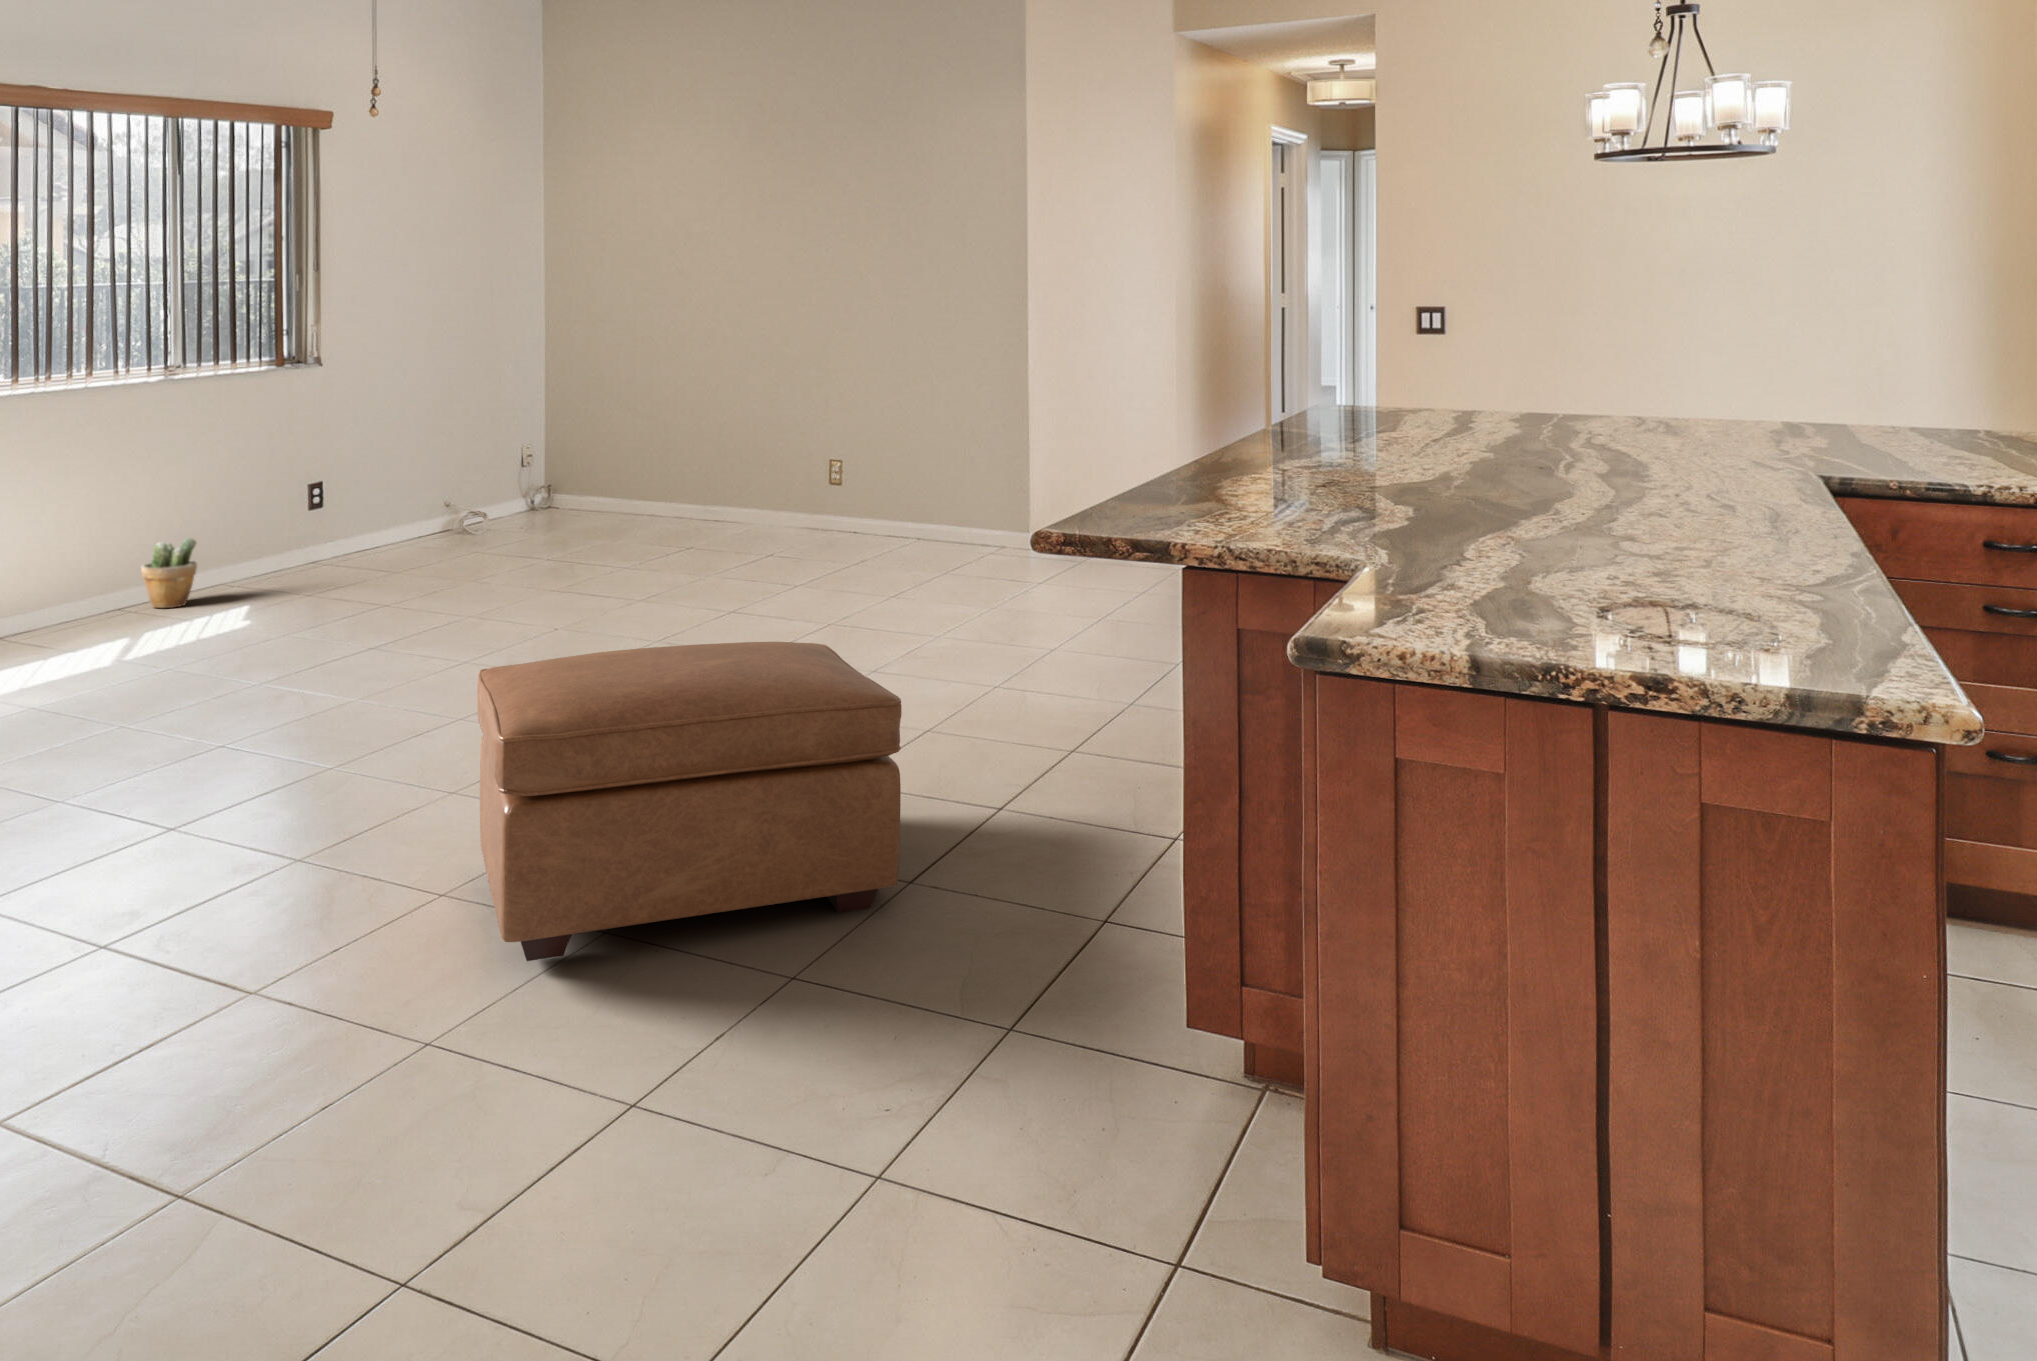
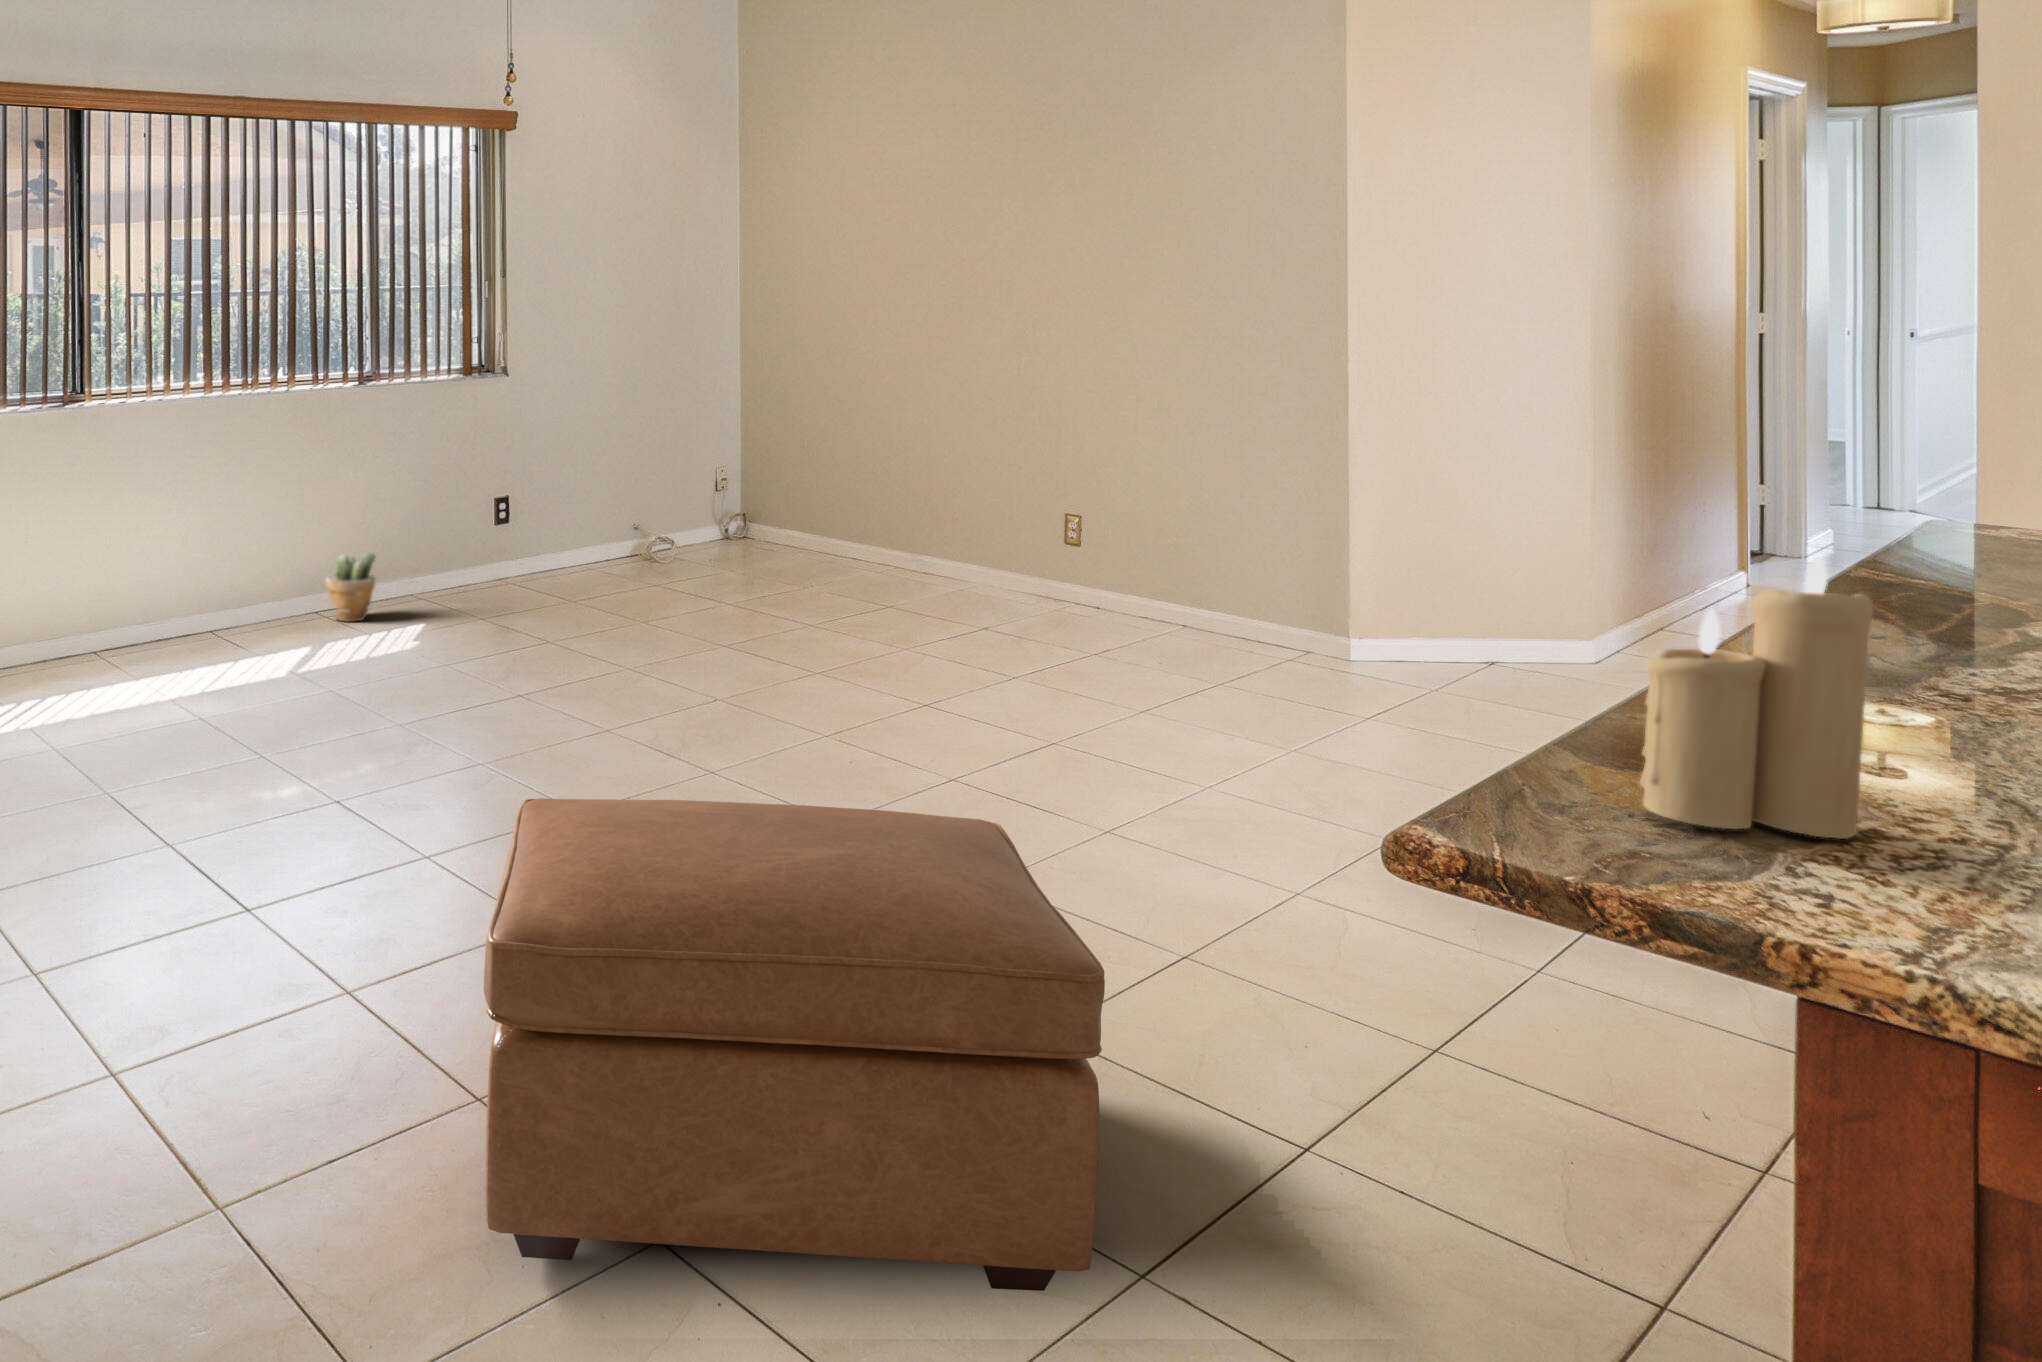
candle: none [1141,396,1220,517] -> present [1640,556,1873,839]

